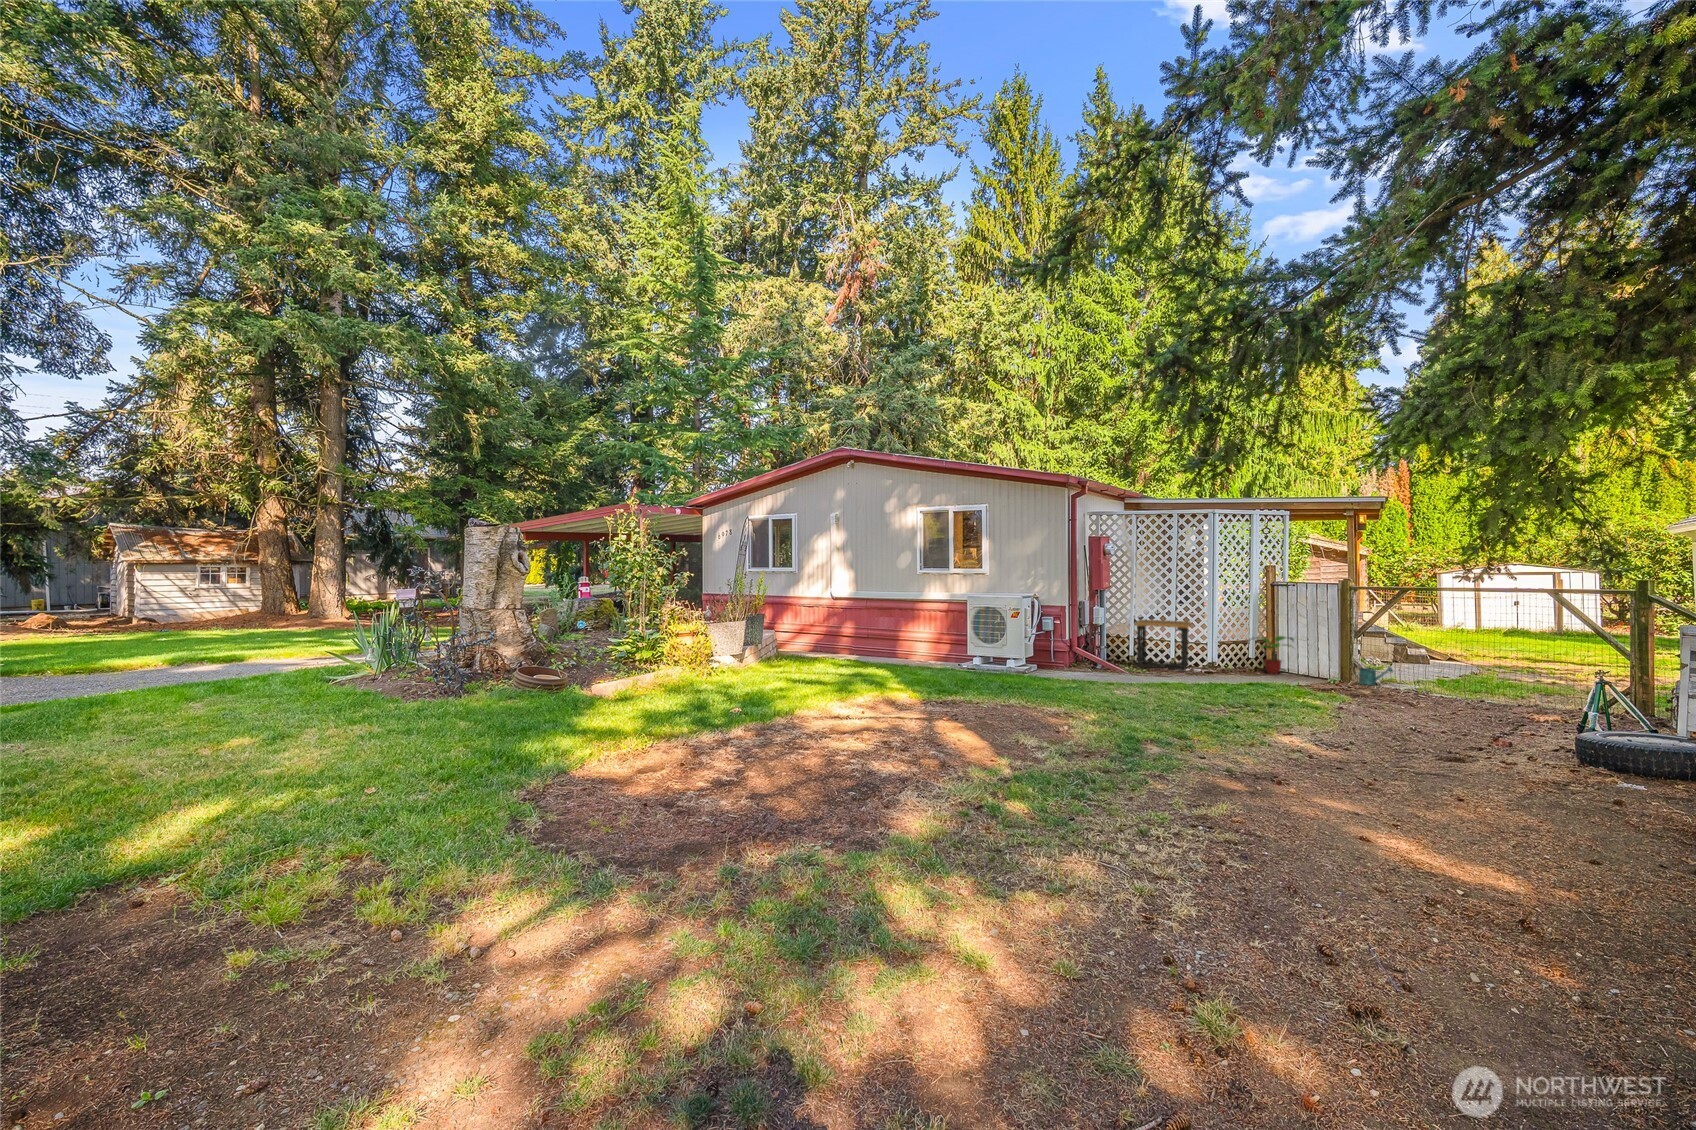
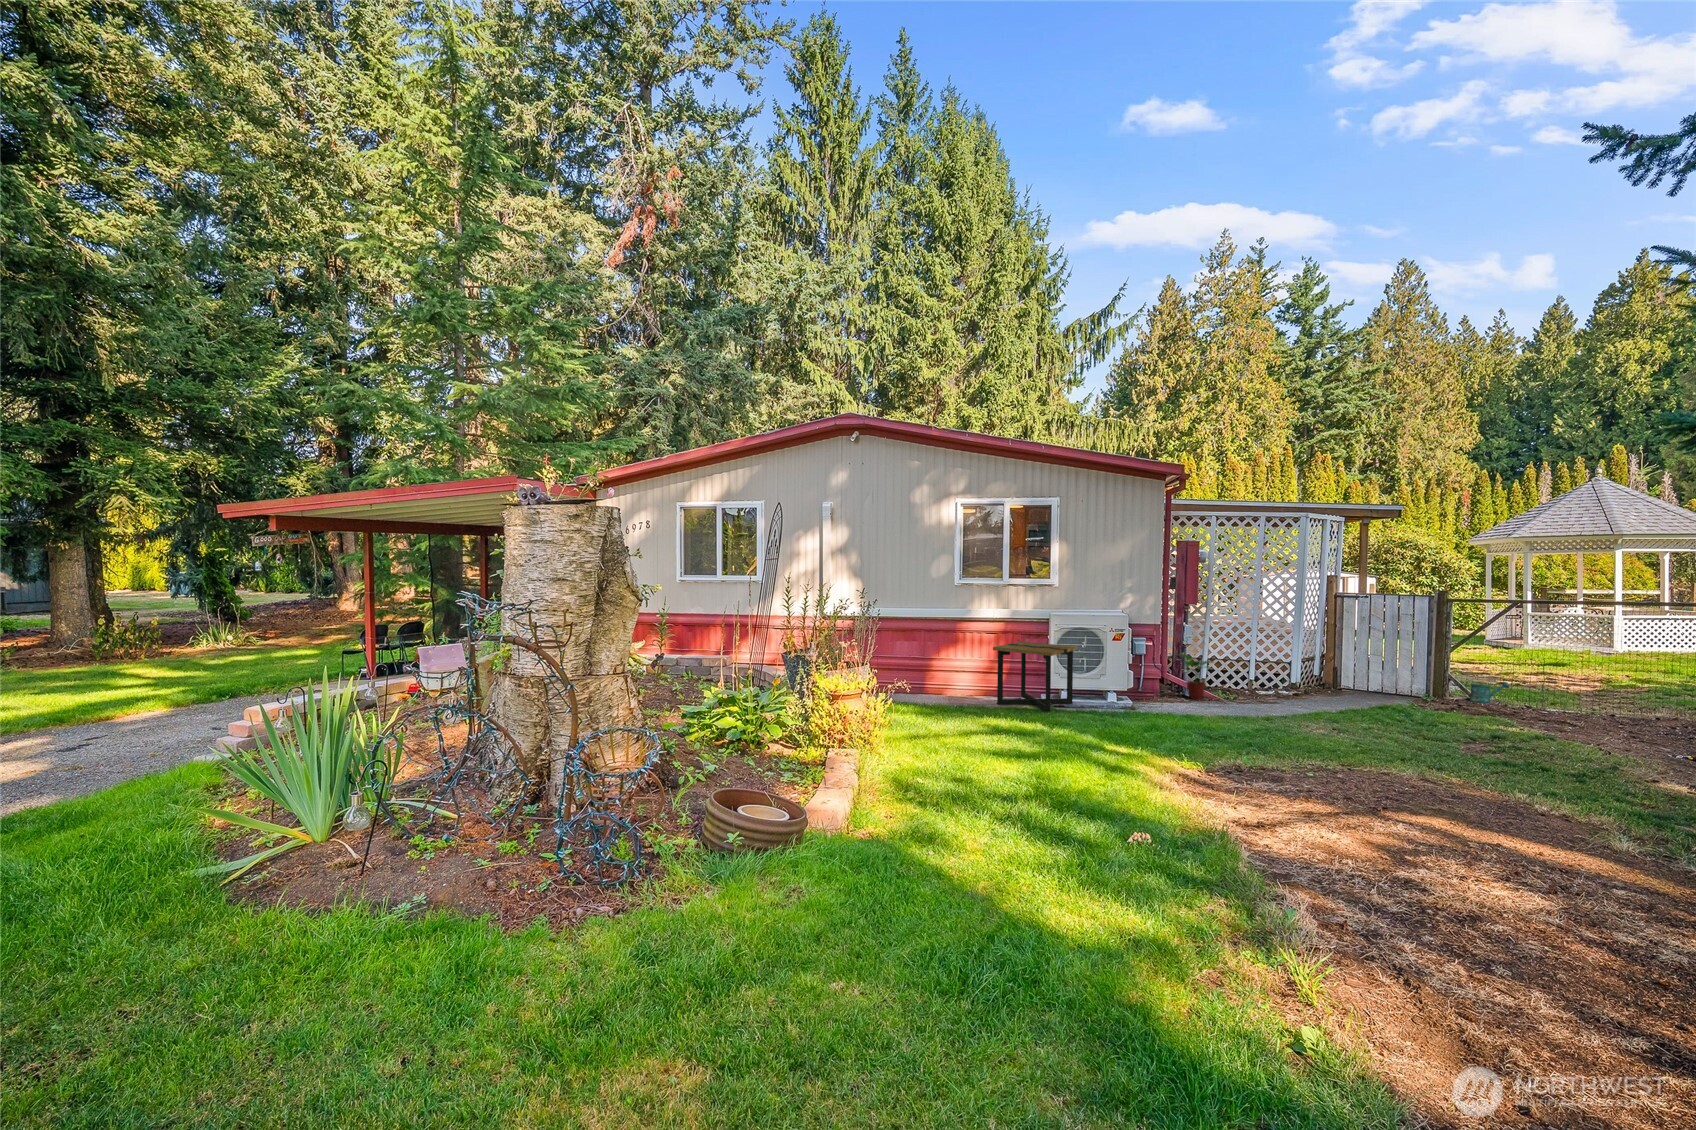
side table: present [1134,619,1191,672] -> present [993,642,1078,712]
potted plant: present [1261,636,1294,675] -> present [1170,654,1212,699]

